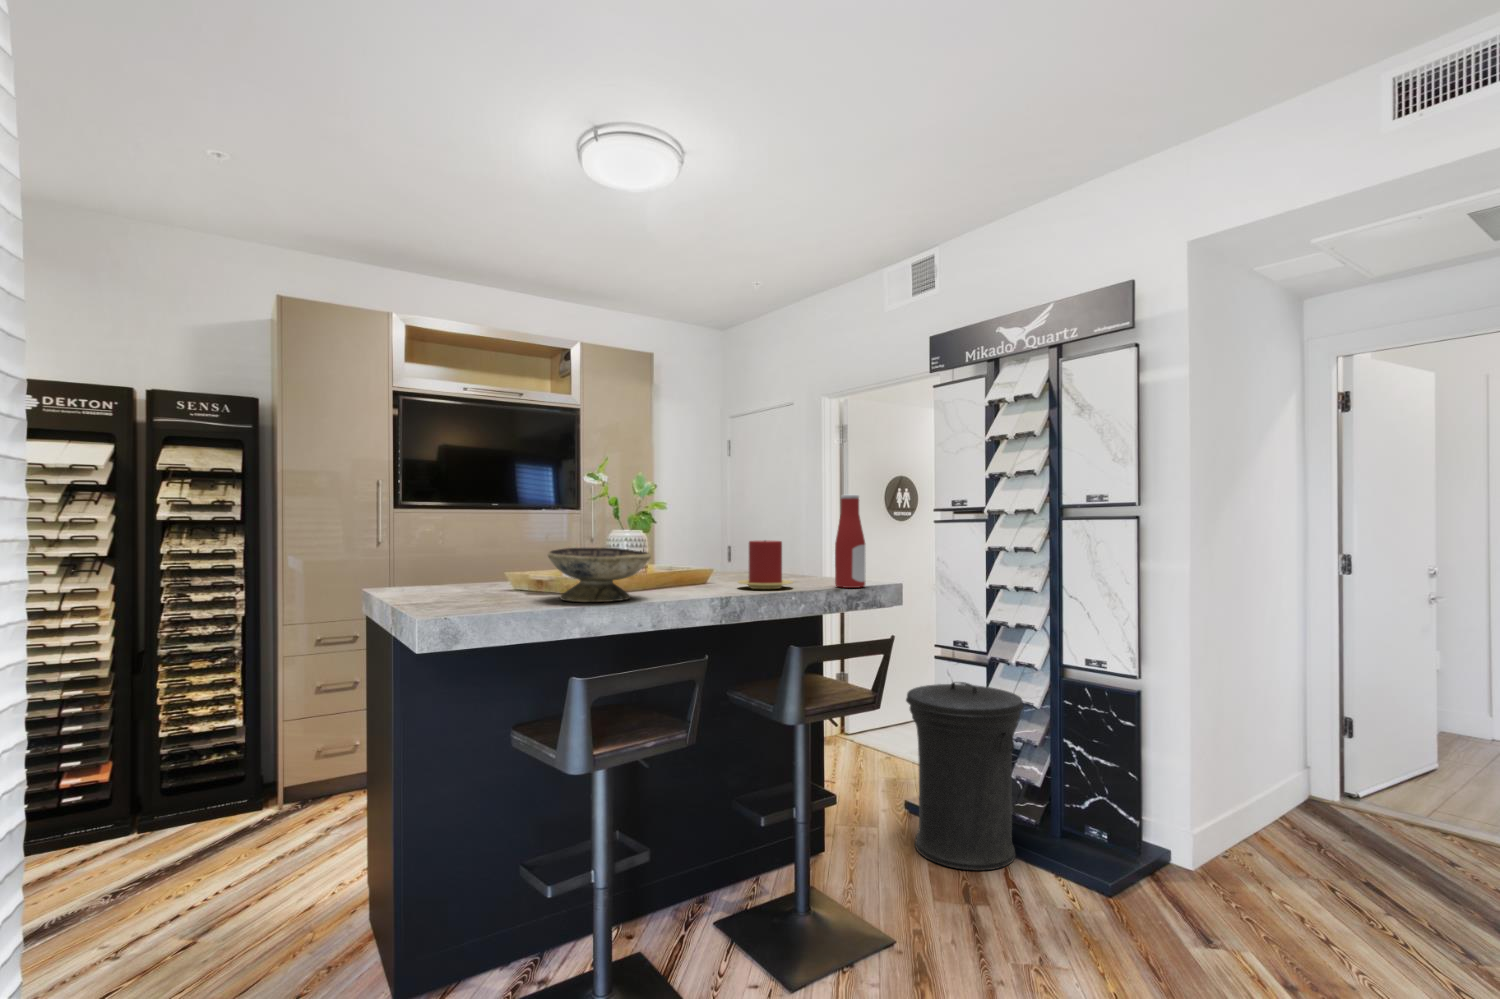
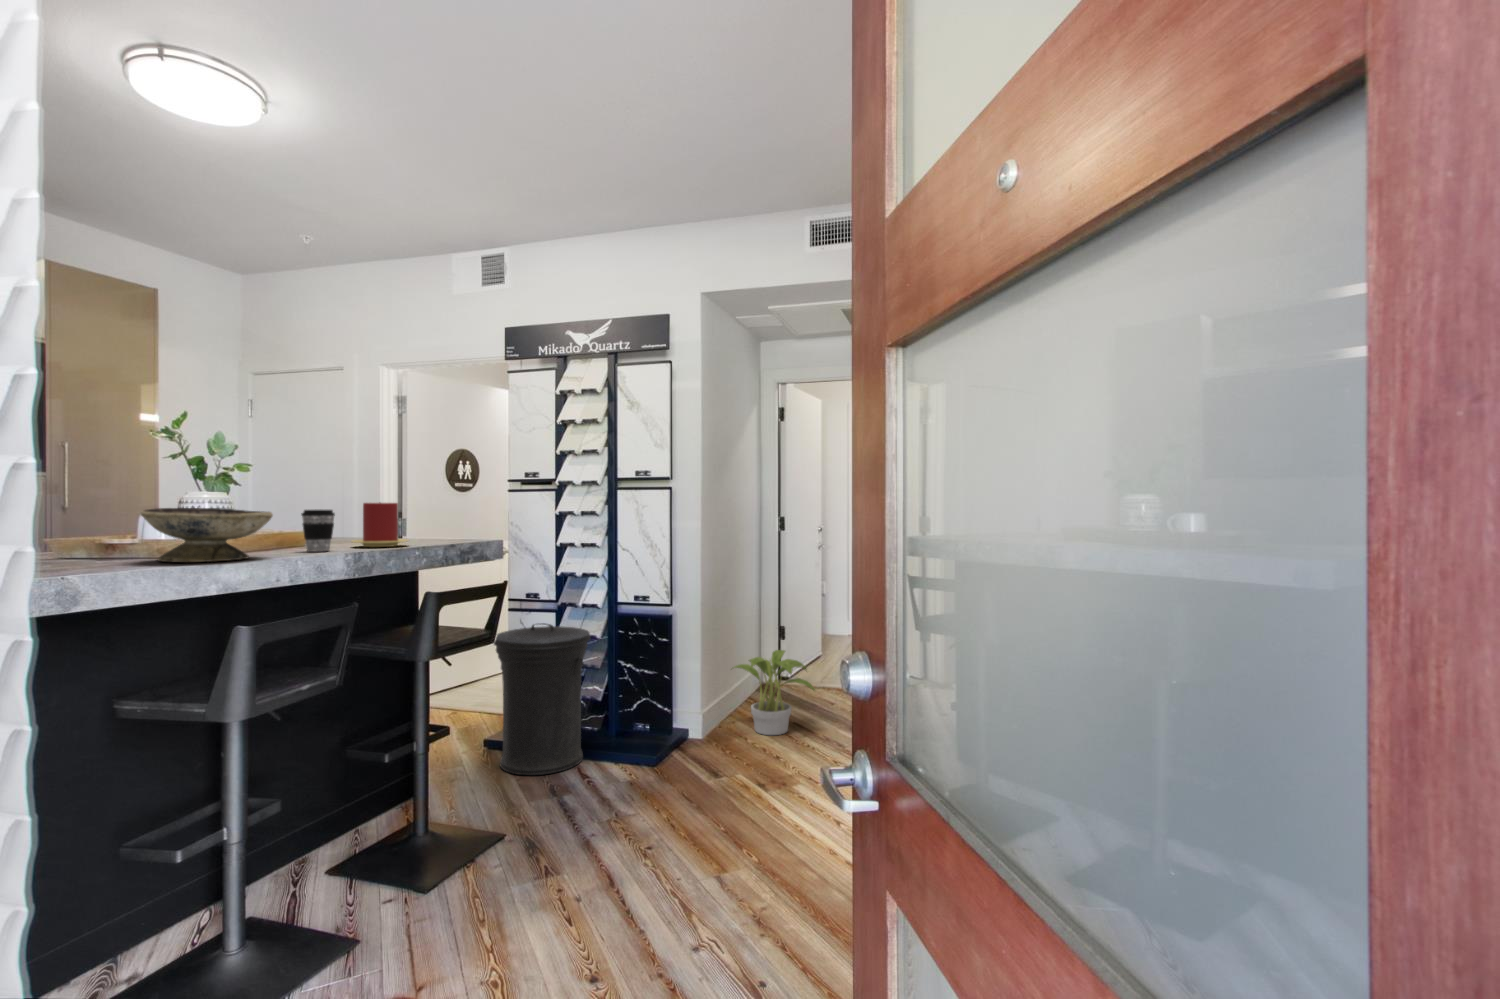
bottle: present [835,494,865,588] -> none [448,462,476,543]
coffee cup: none [686,549,716,593] -> present [301,510,335,552]
potted plant: none [1239,761,1395,895] -> present [735,650,814,735]

